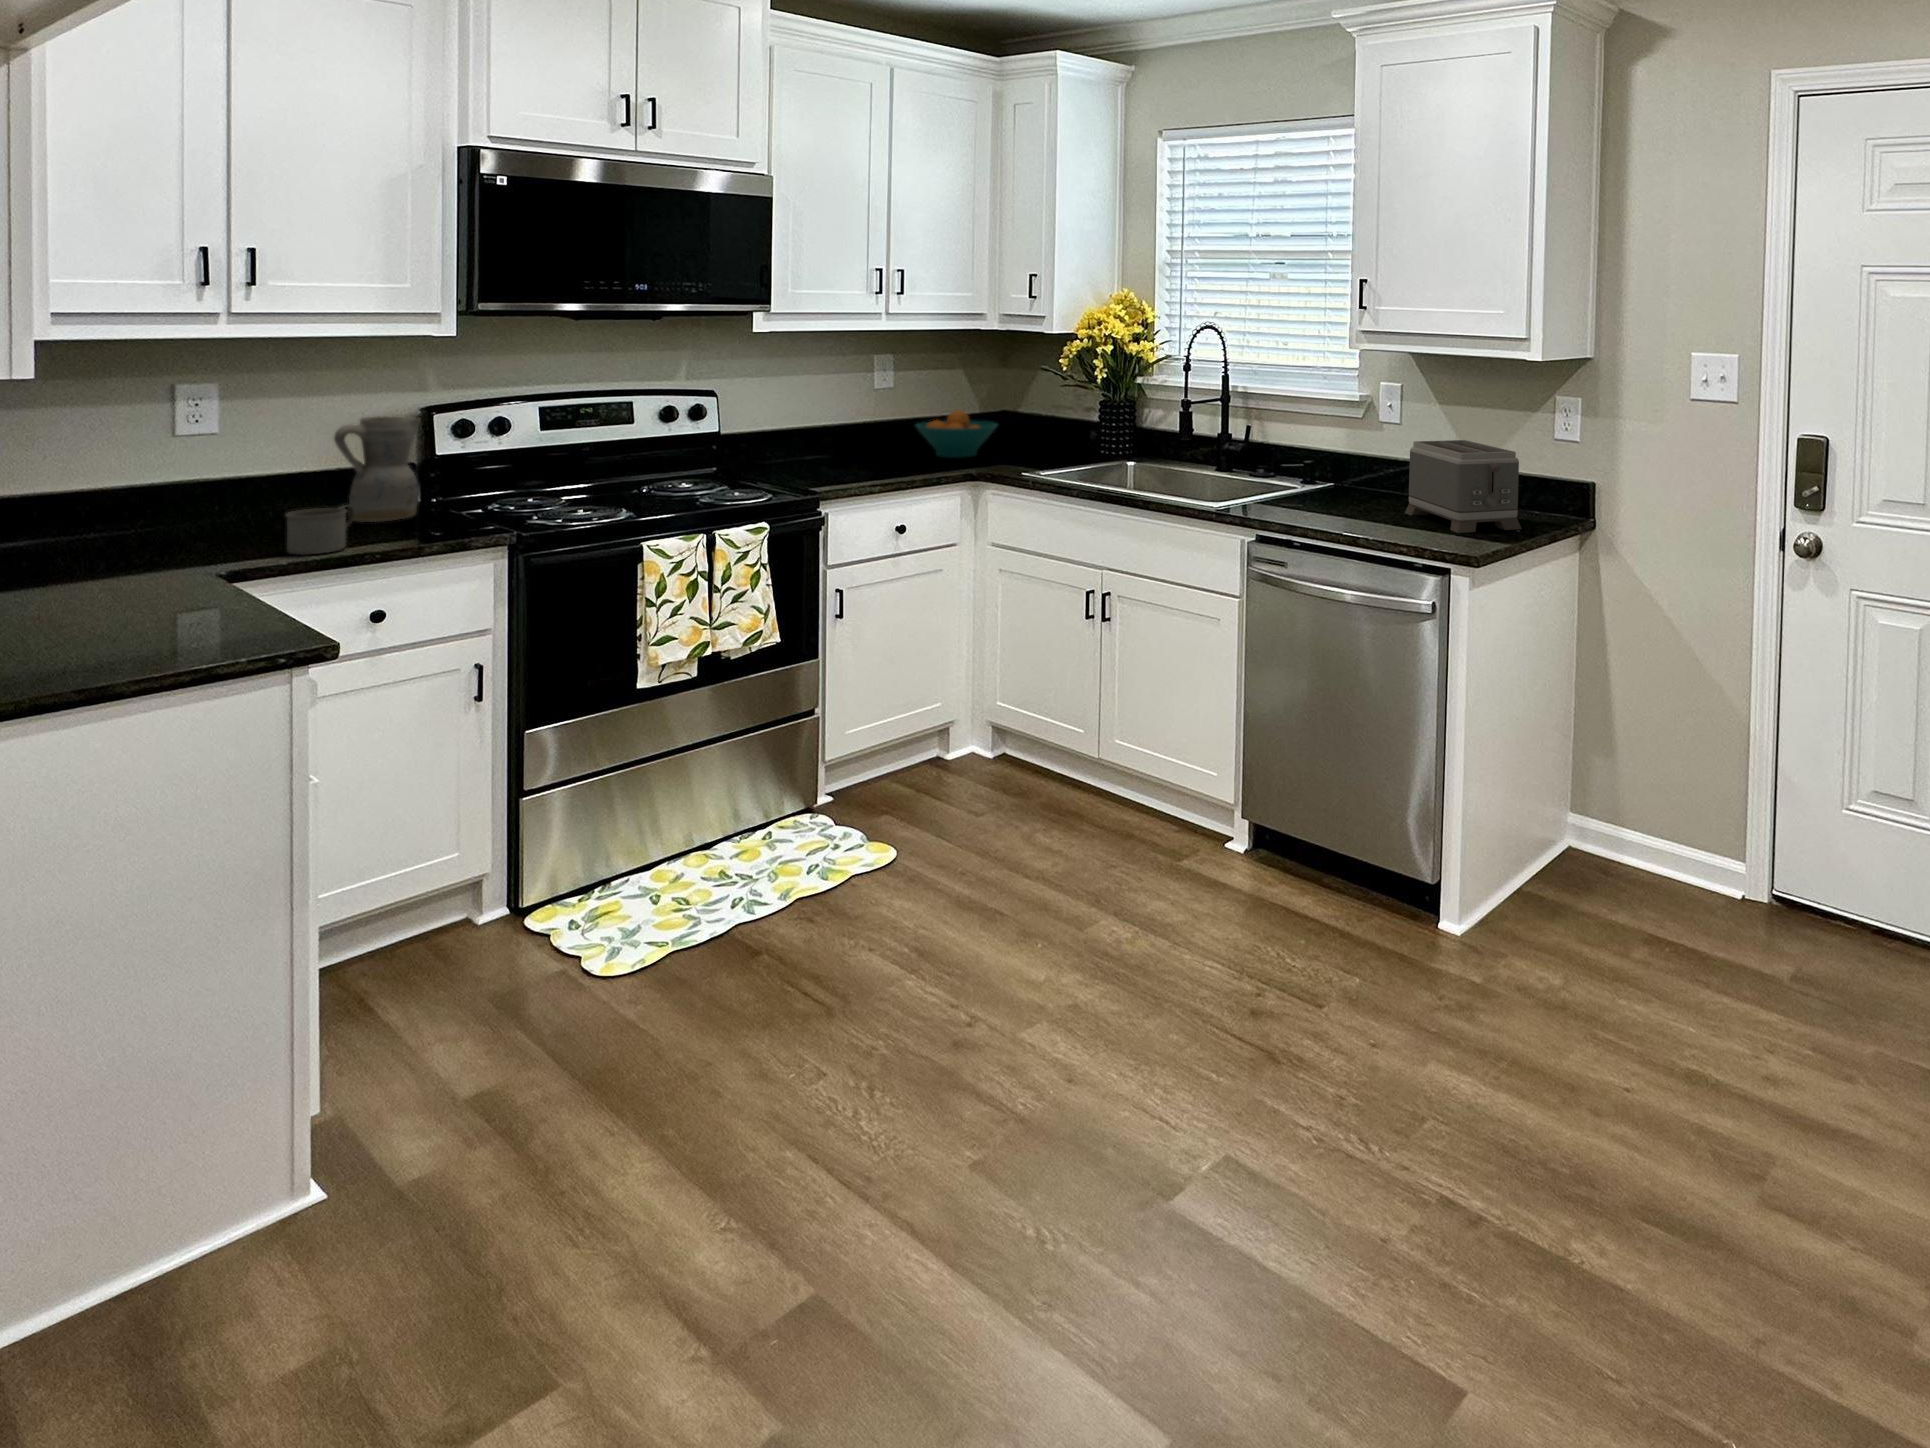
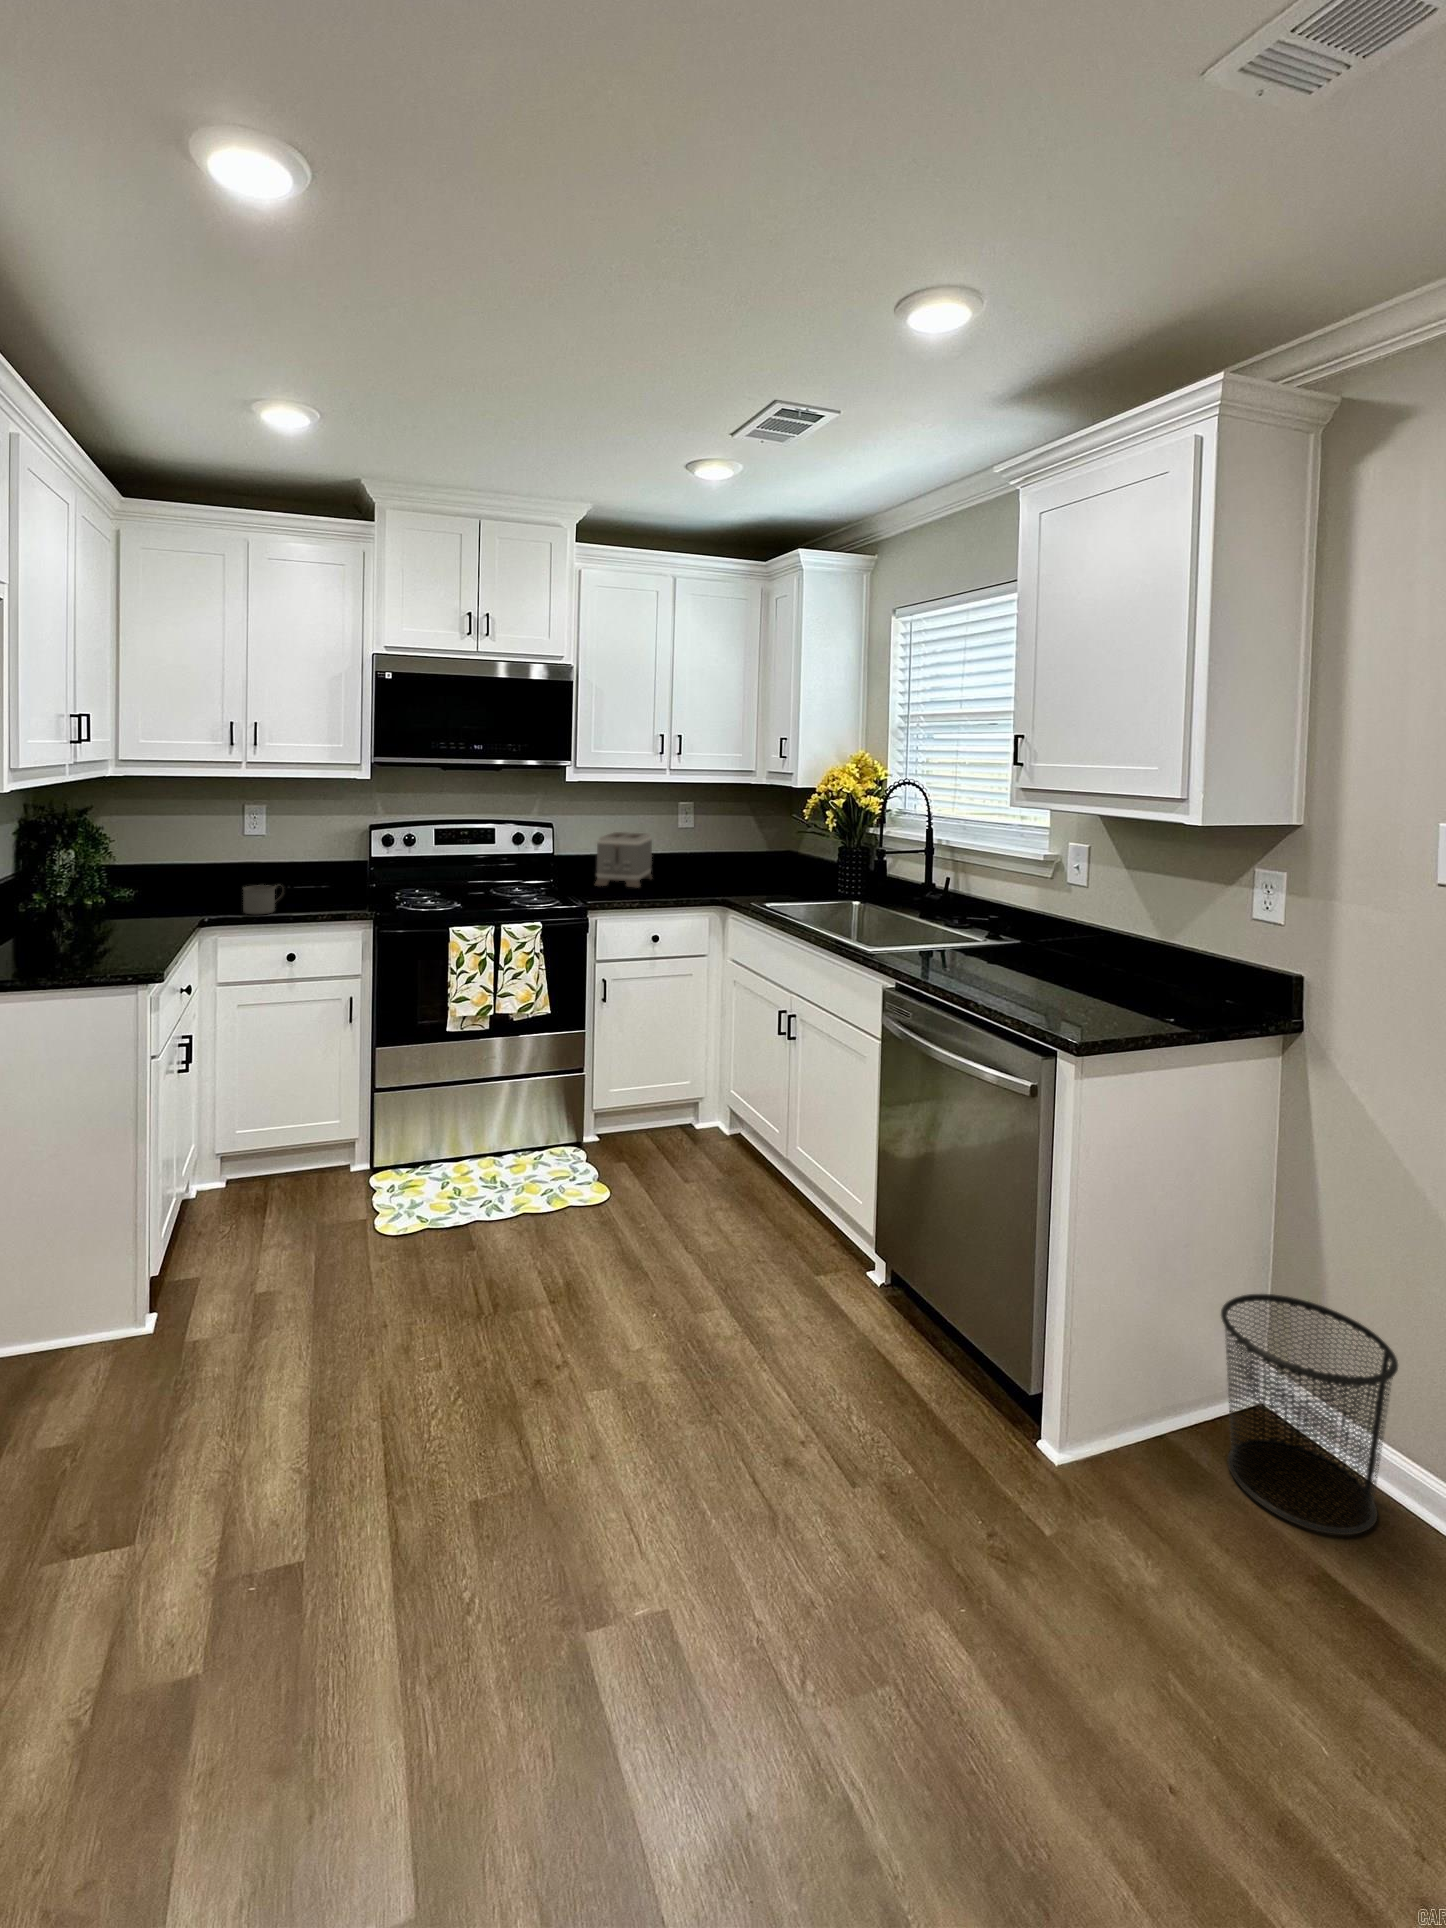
fruit bowl: present [916,410,997,458] -> none [703,847,767,886]
ceramic pitcher: present [334,416,420,522] -> none [298,829,347,897]
toaster: present [1405,440,1521,533] -> present [595,832,652,887]
waste bin: none [1570,754,1693,925] -> present [1221,1294,1398,1535]

